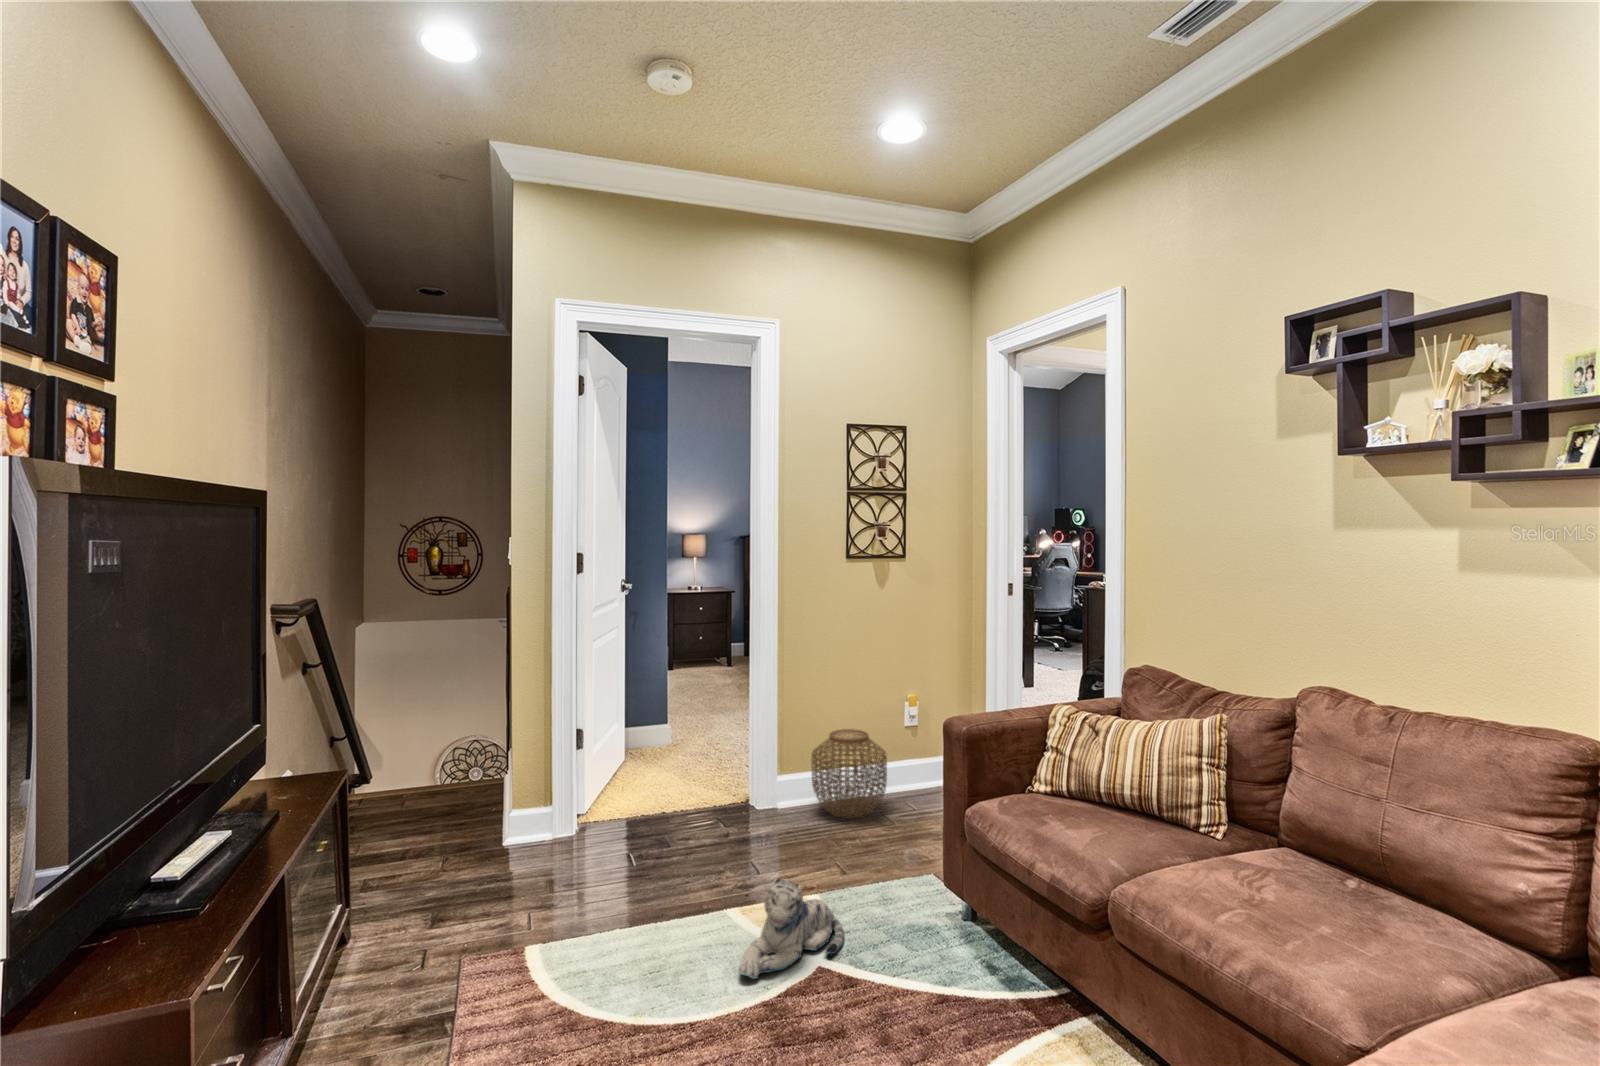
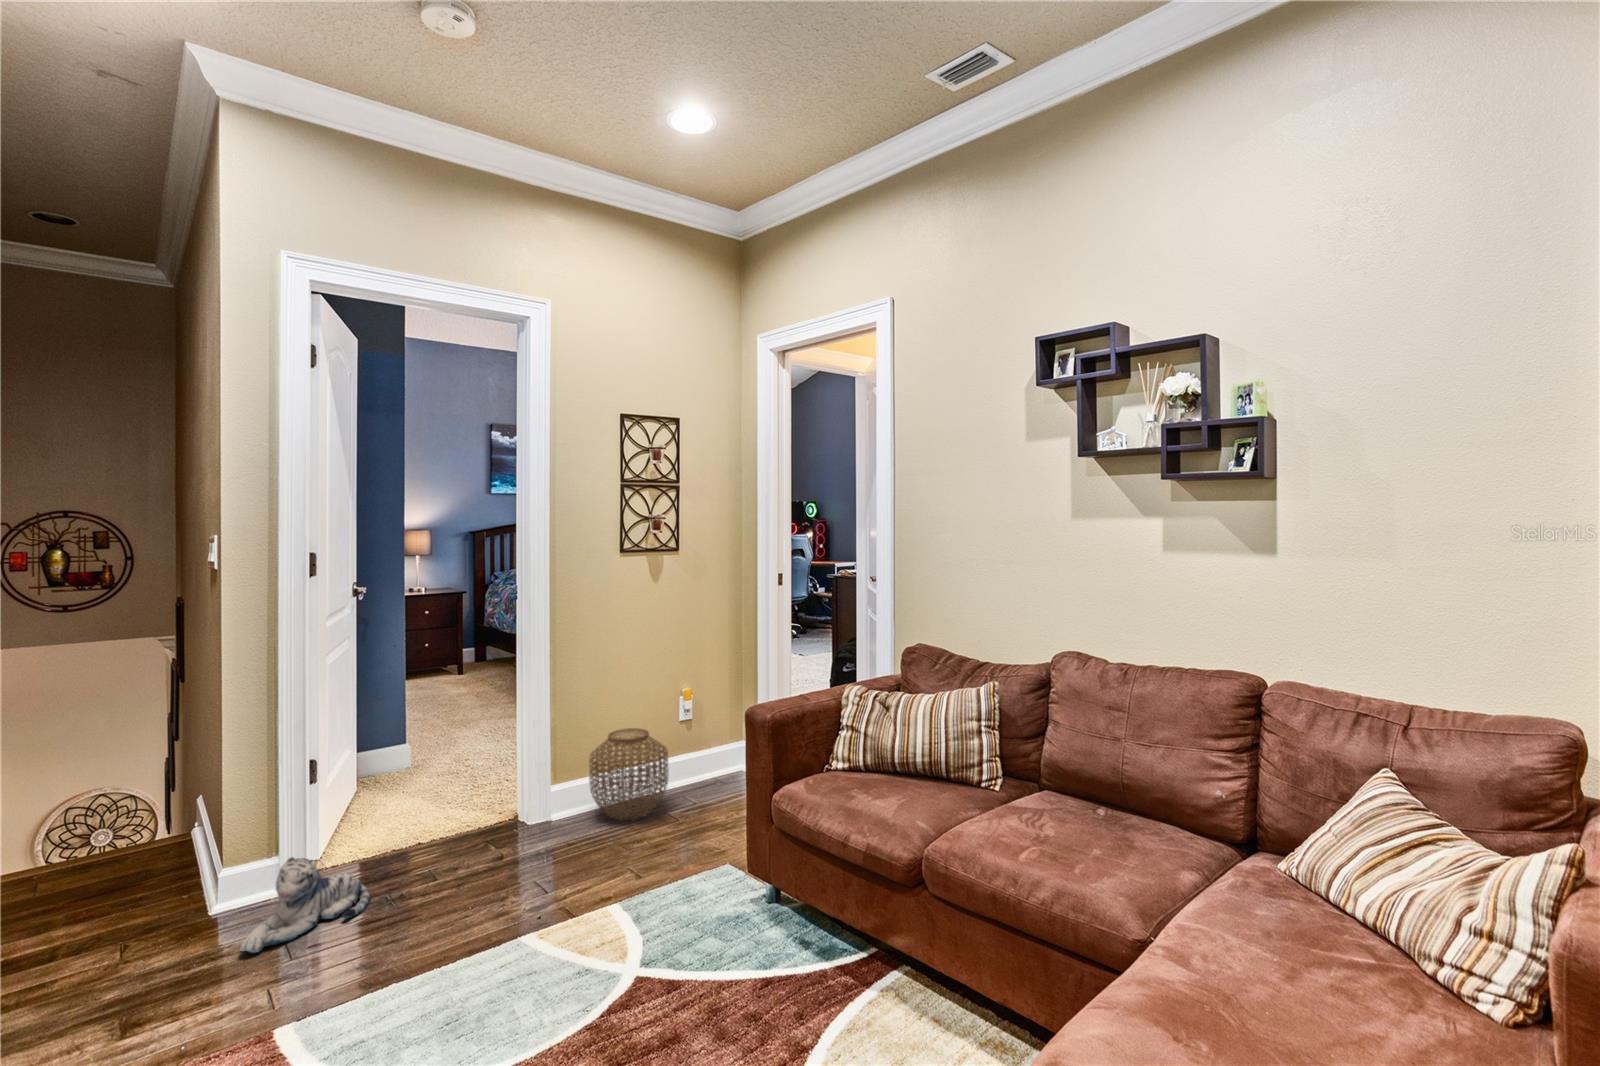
plush toy: present [739,878,844,979] -> present [240,857,370,953]

